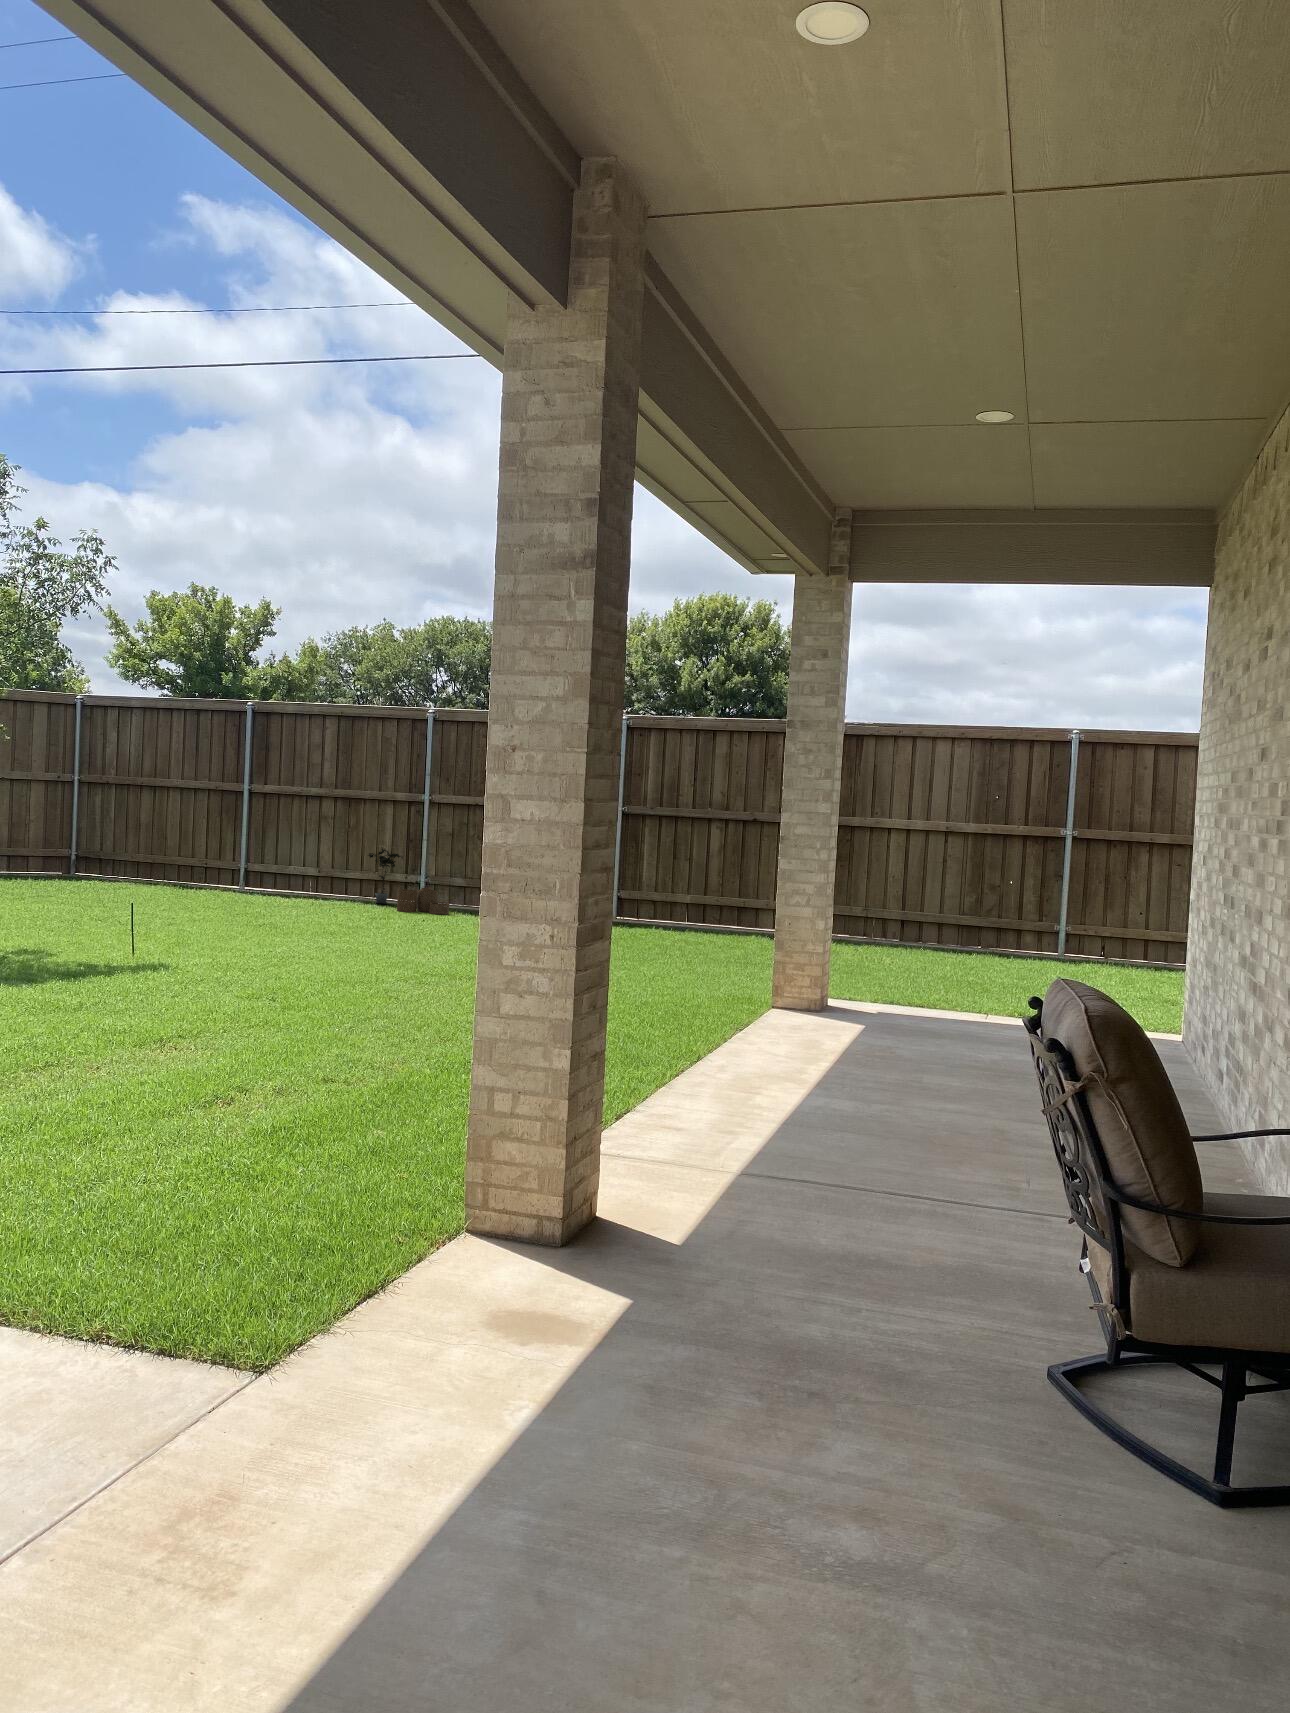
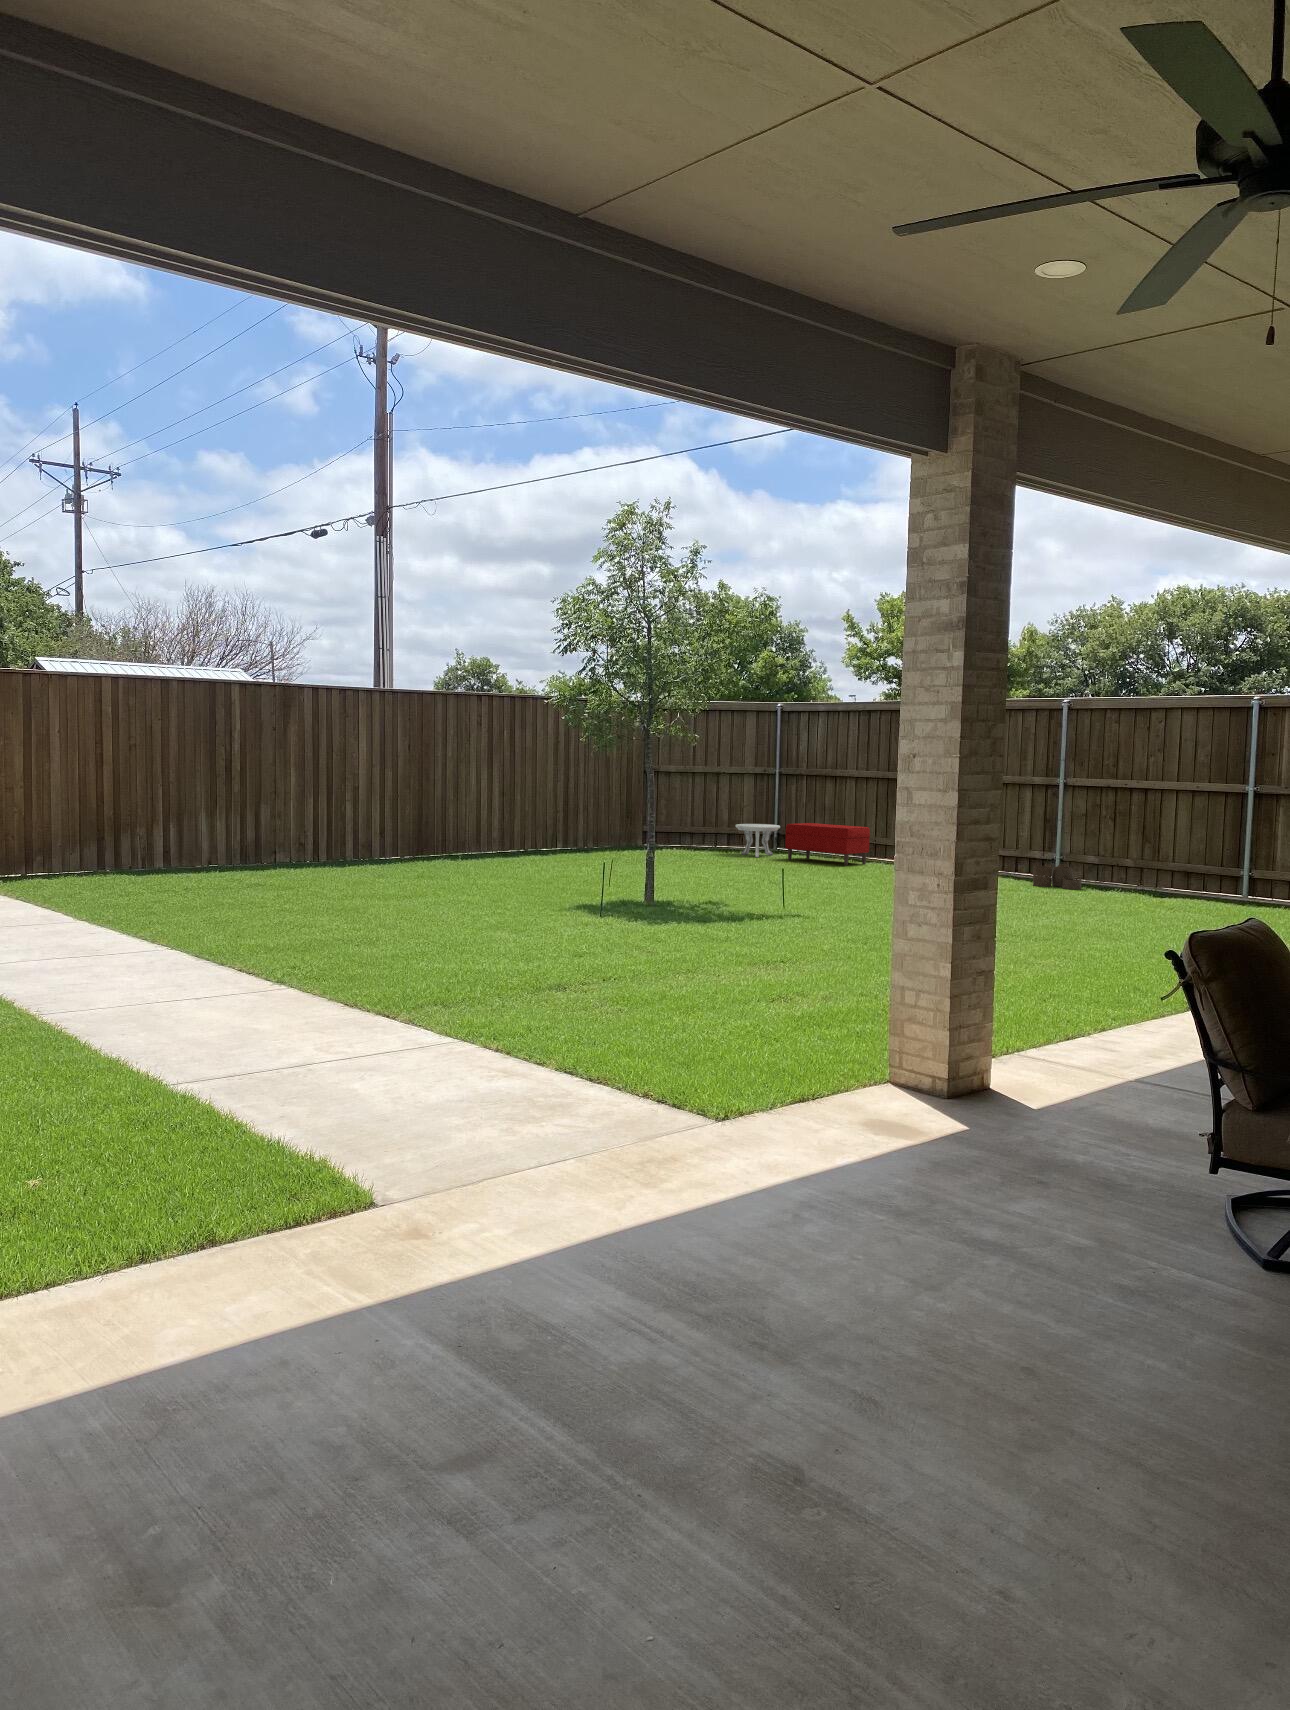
bench: none [91,840,199,891] -> present [785,823,870,866]
side table: none [22,841,82,882] -> present [736,824,780,857]
potted plant: present [368,849,403,904] -> none [1008,827,1044,879]

